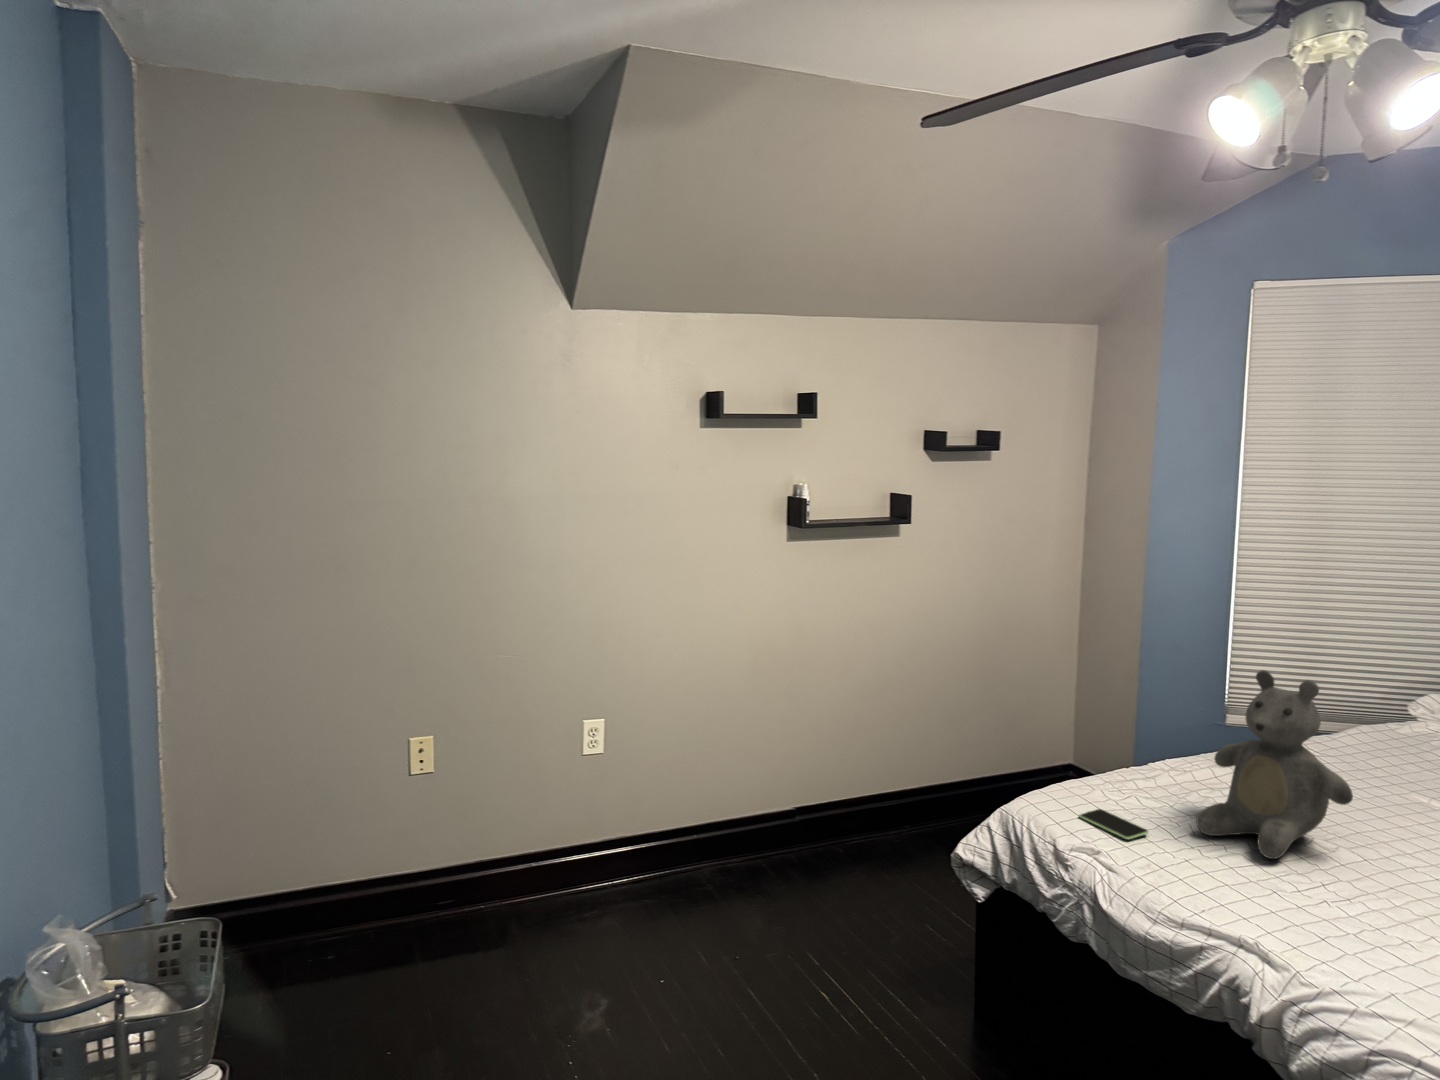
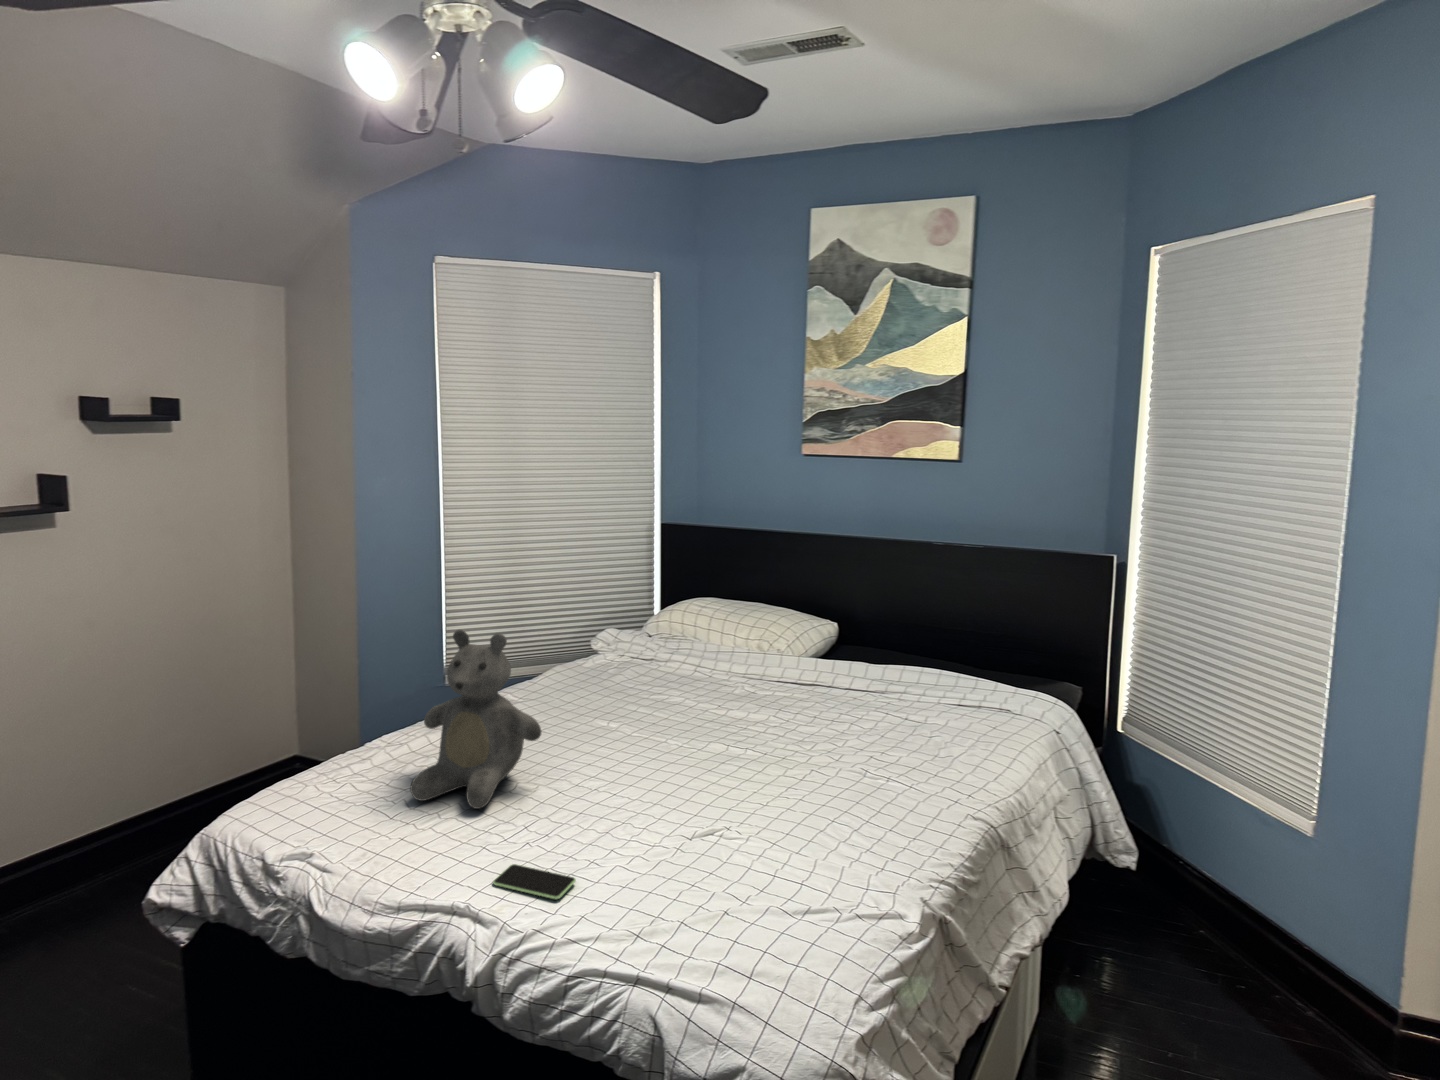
smartphone: present [1079,809,1149,839] -> present [493,864,576,899]

